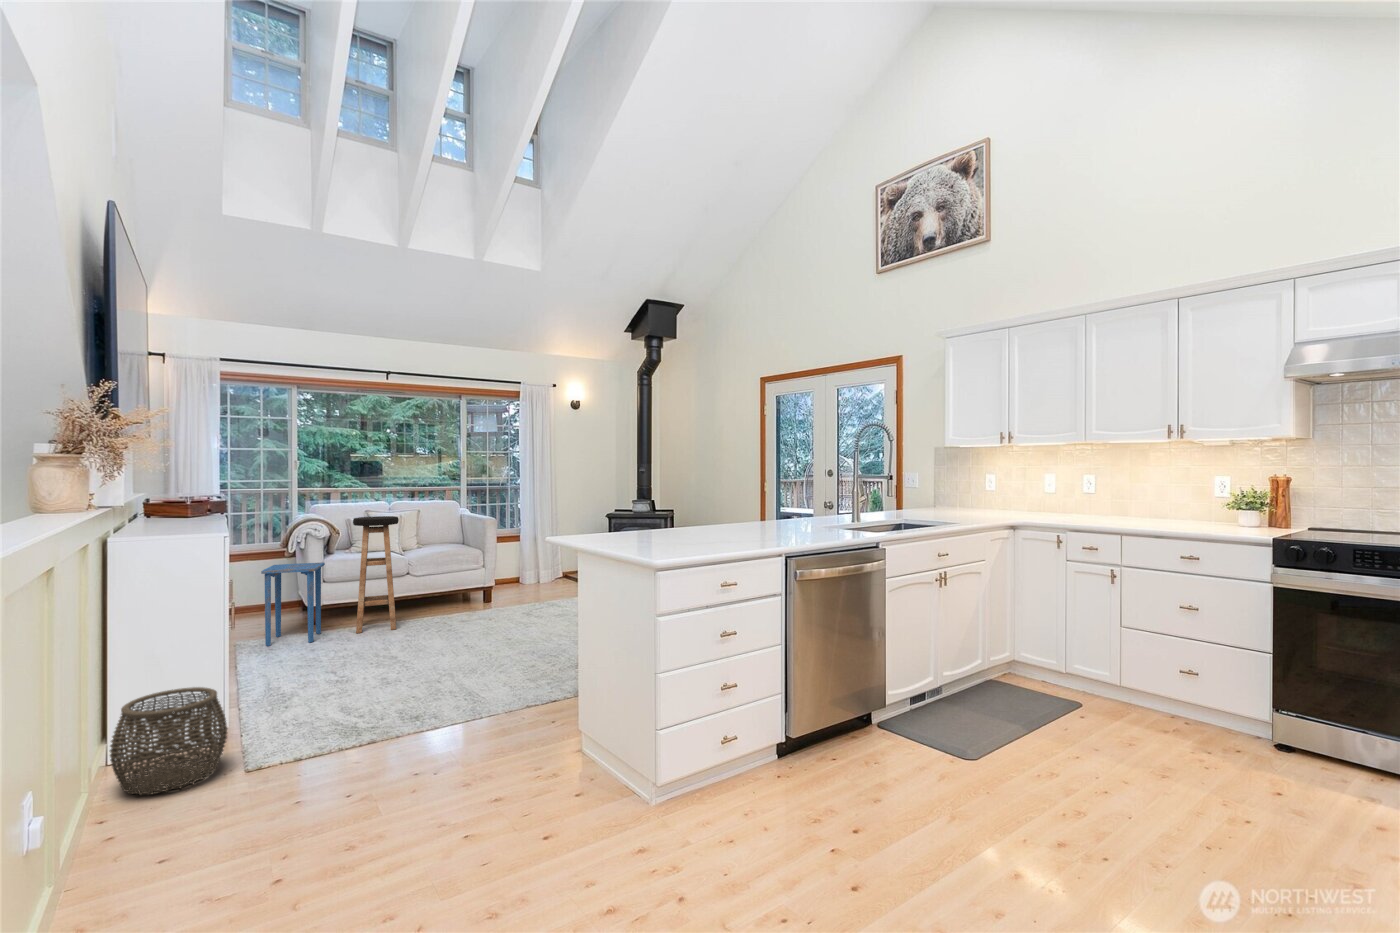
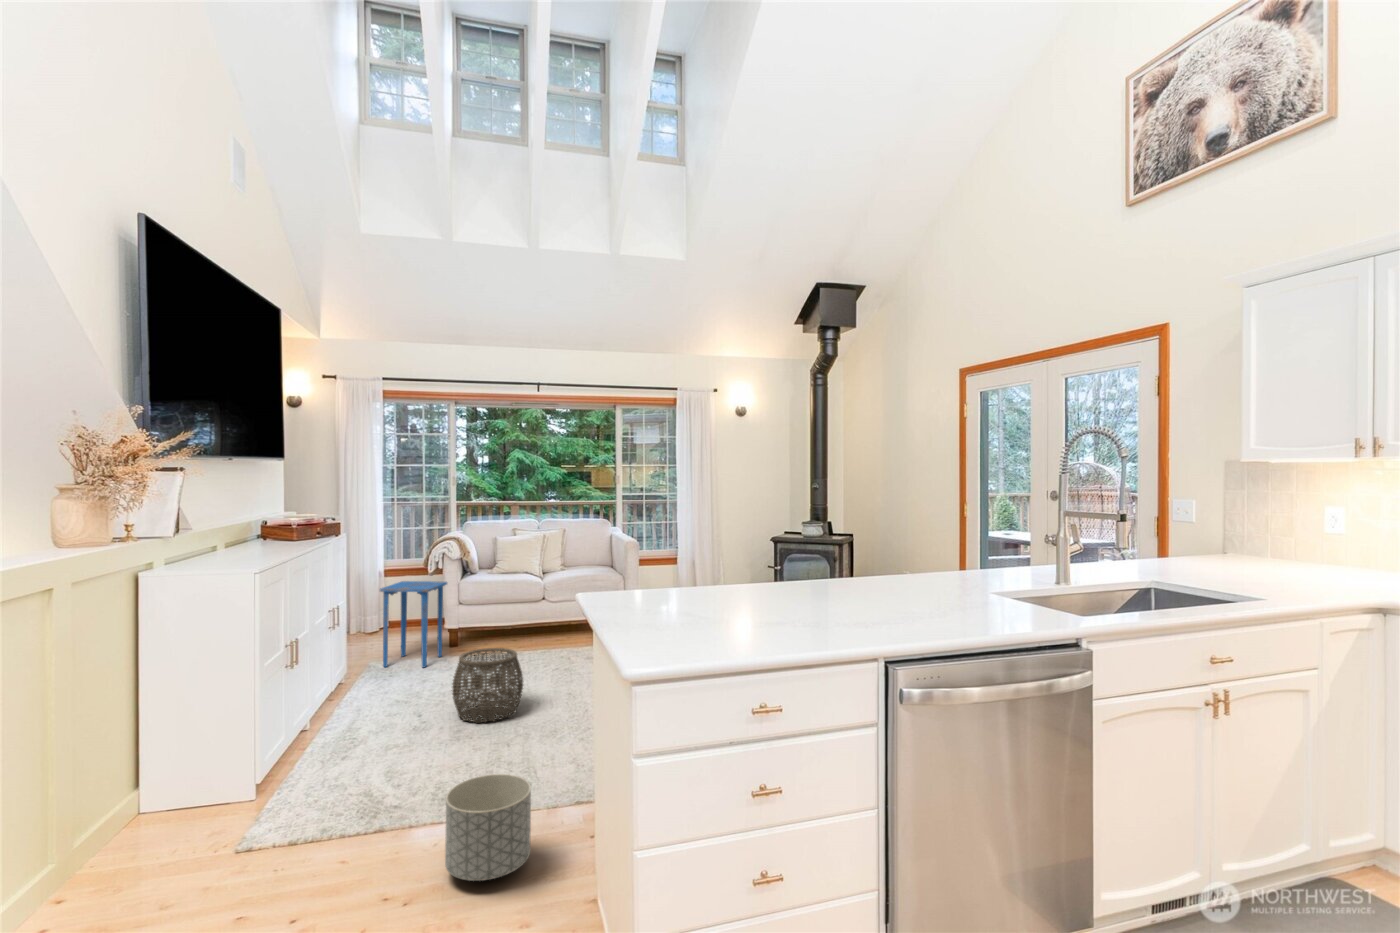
bar stool: present [353,516,399,633] -> none [472,534,521,661]
planter: none [471,678,533,750] -> present [445,774,531,881]
woven basket: present [110,687,227,795] -> present [452,648,523,723]

